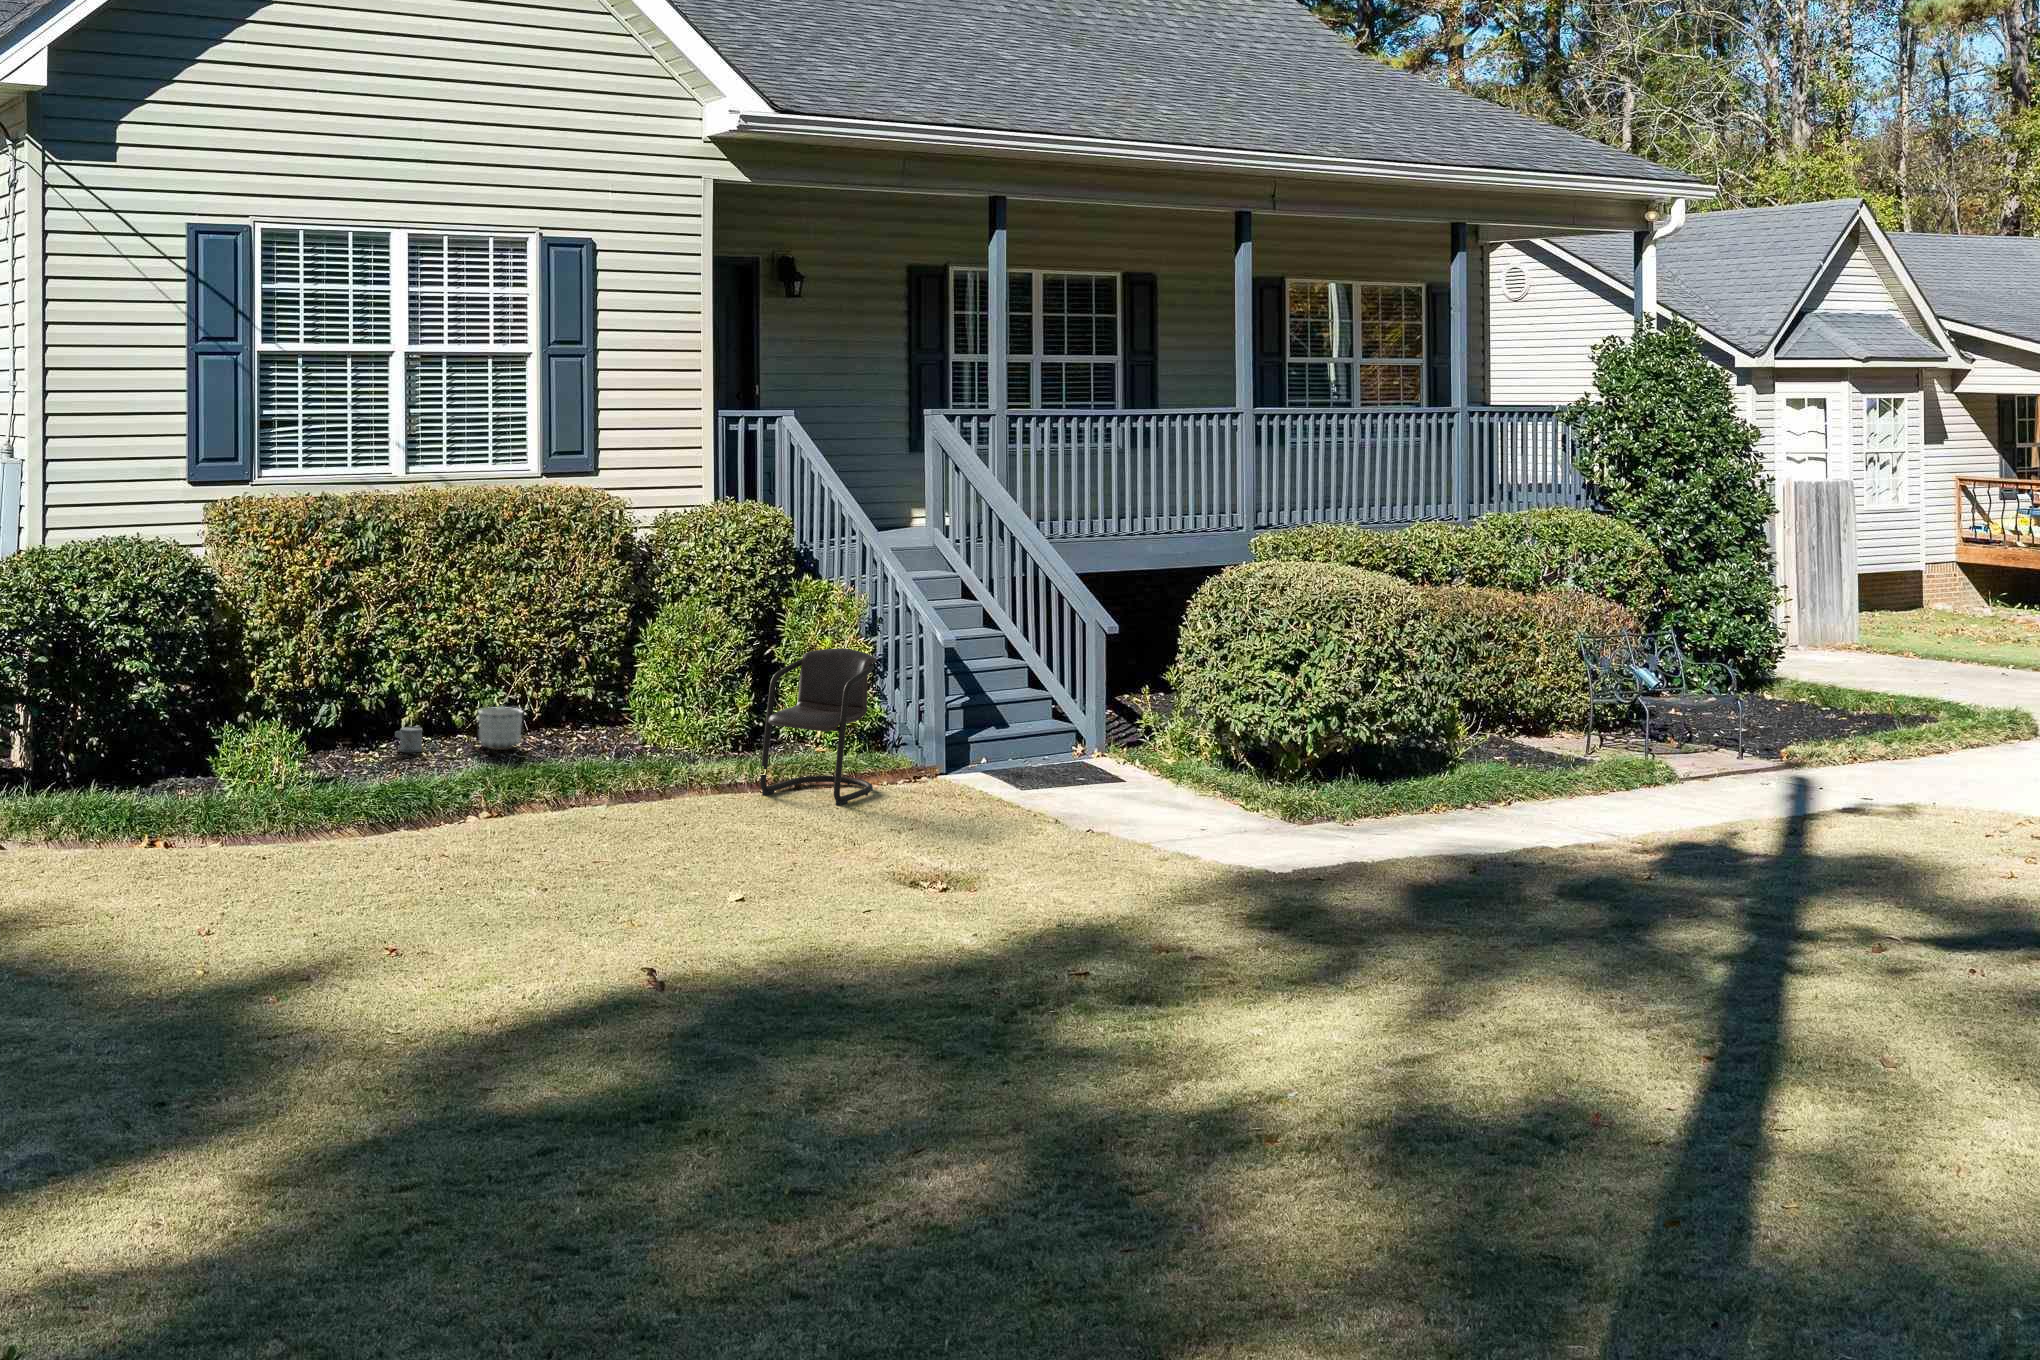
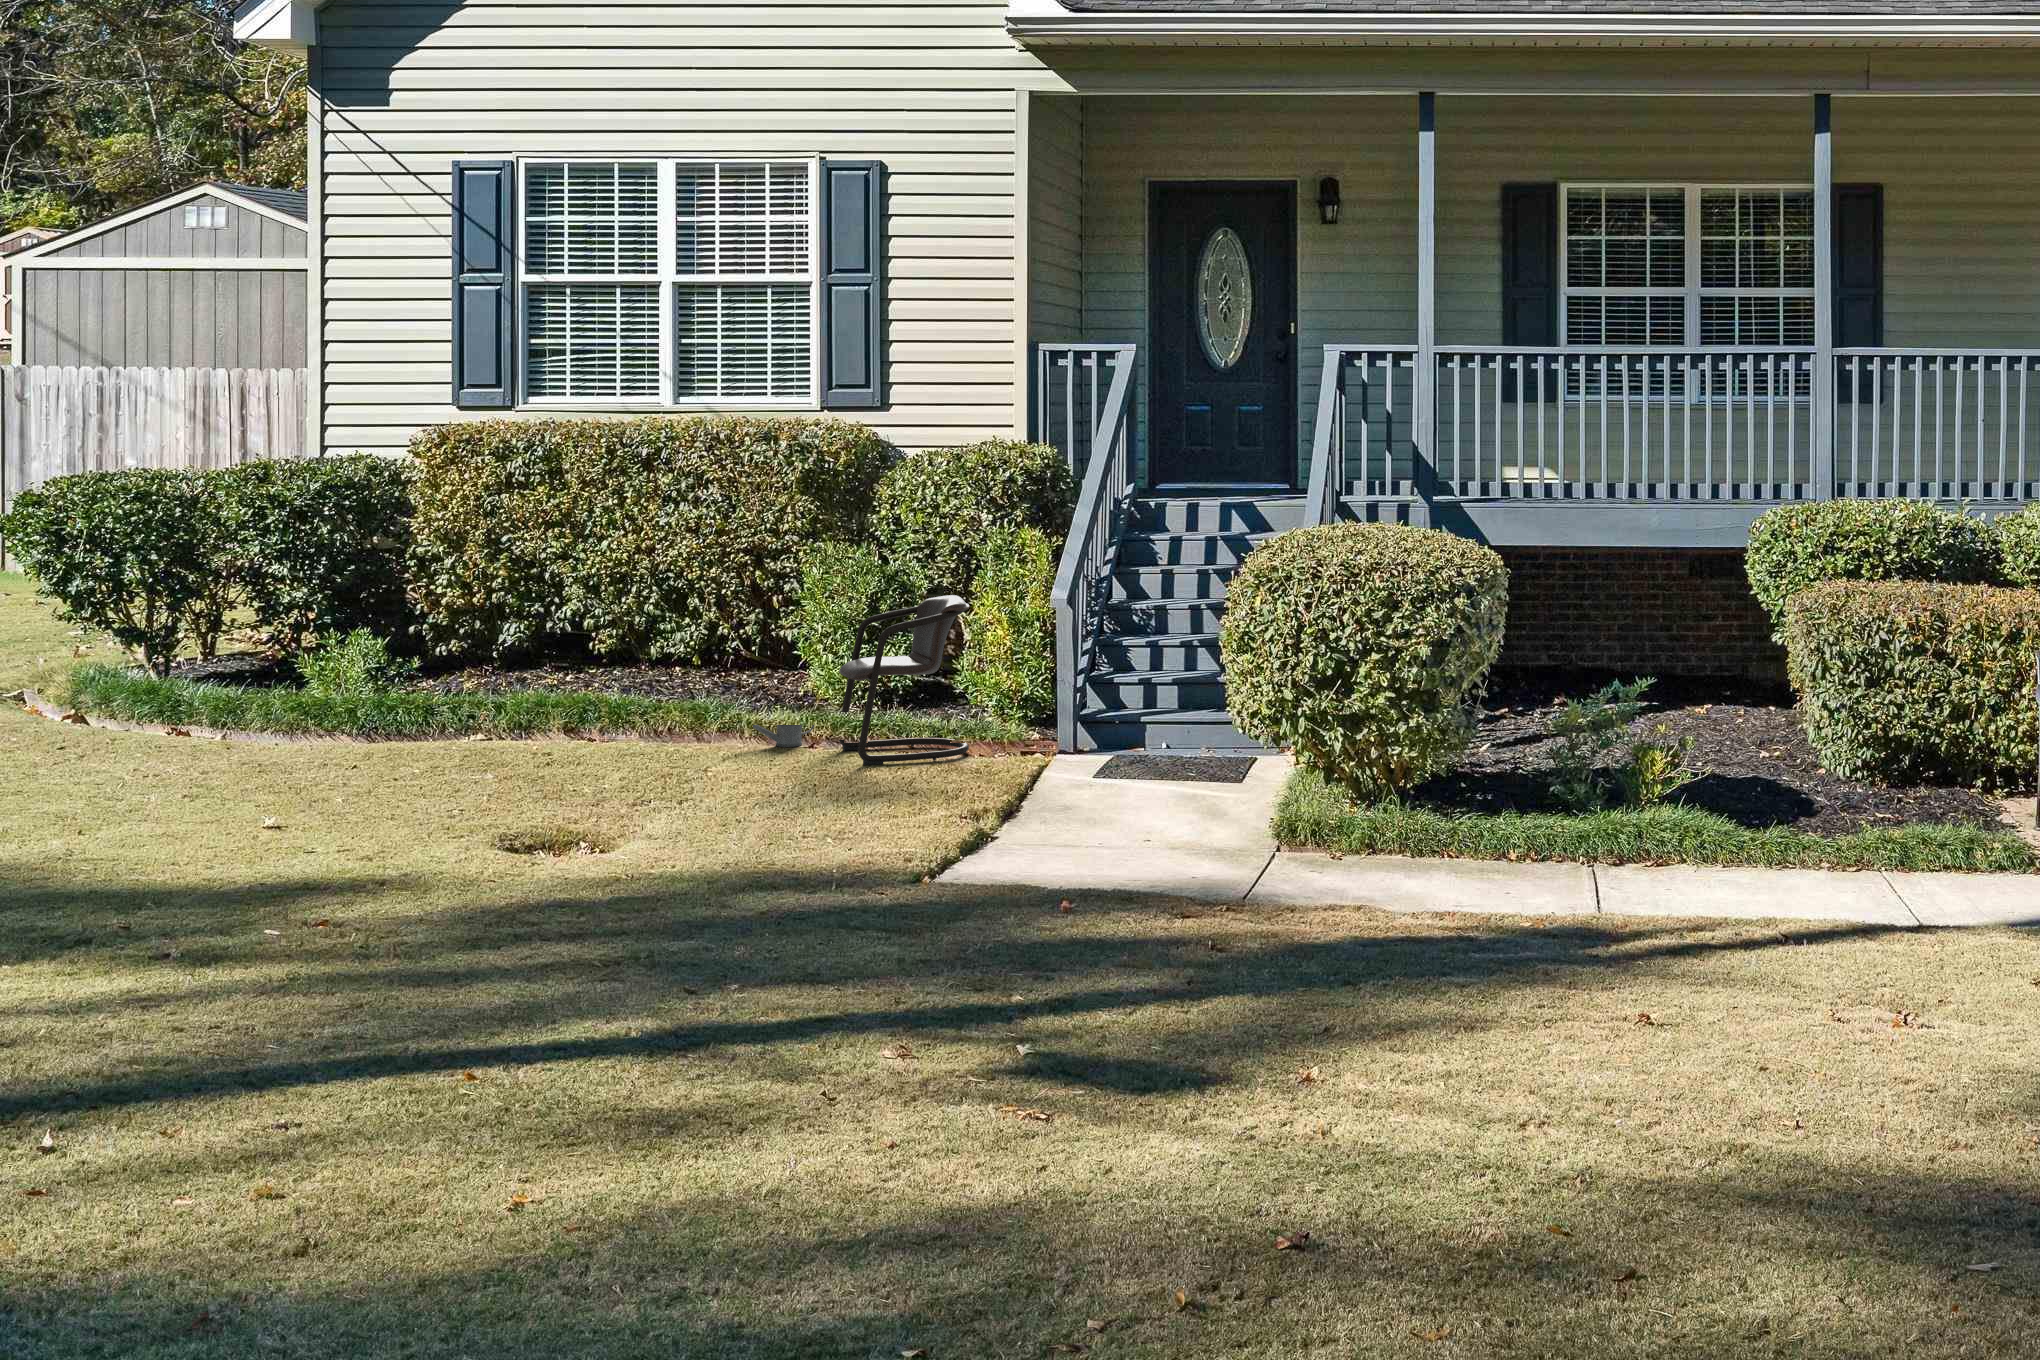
planter: present [479,707,522,750] -> none [637,641,686,683]
watering can: present [395,725,423,753] -> present [753,723,815,747]

